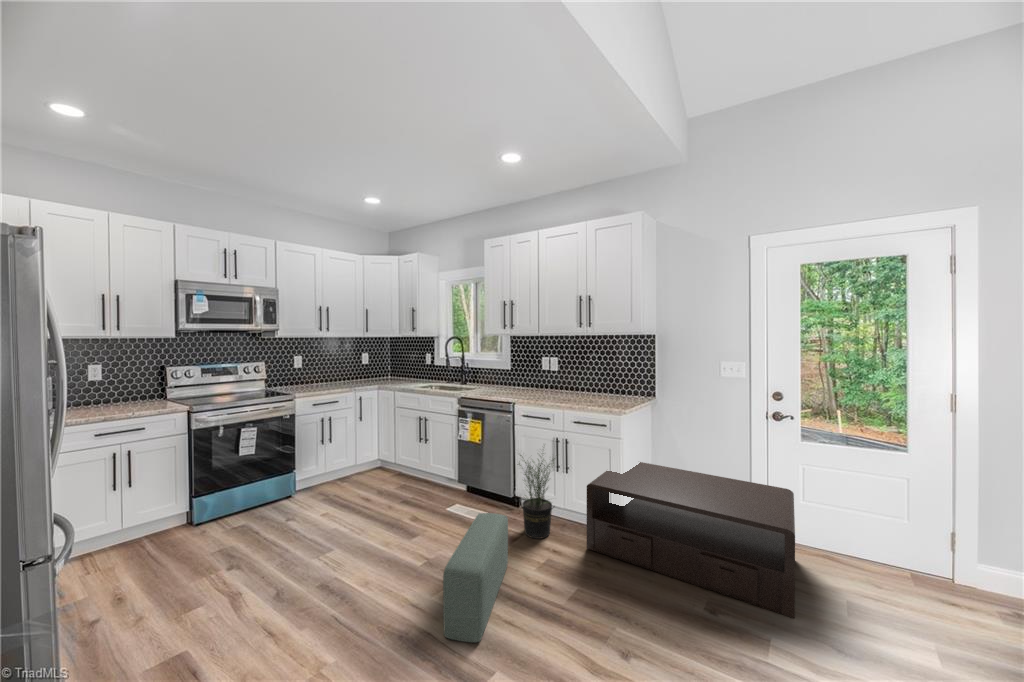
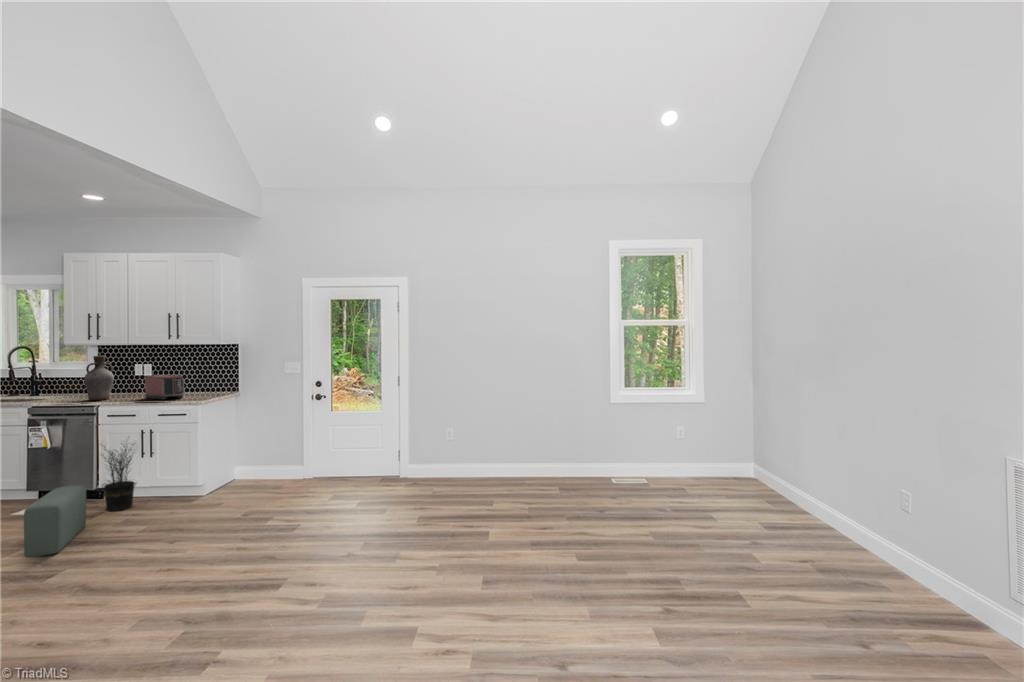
vase: none [502,348,528,397] -> present [84,356,114,400]
toaster: none [558,372,600,404] -> present [145,375,184,399]
coffee table: present [587,462,795,618] -> none [164,442,319,507]

